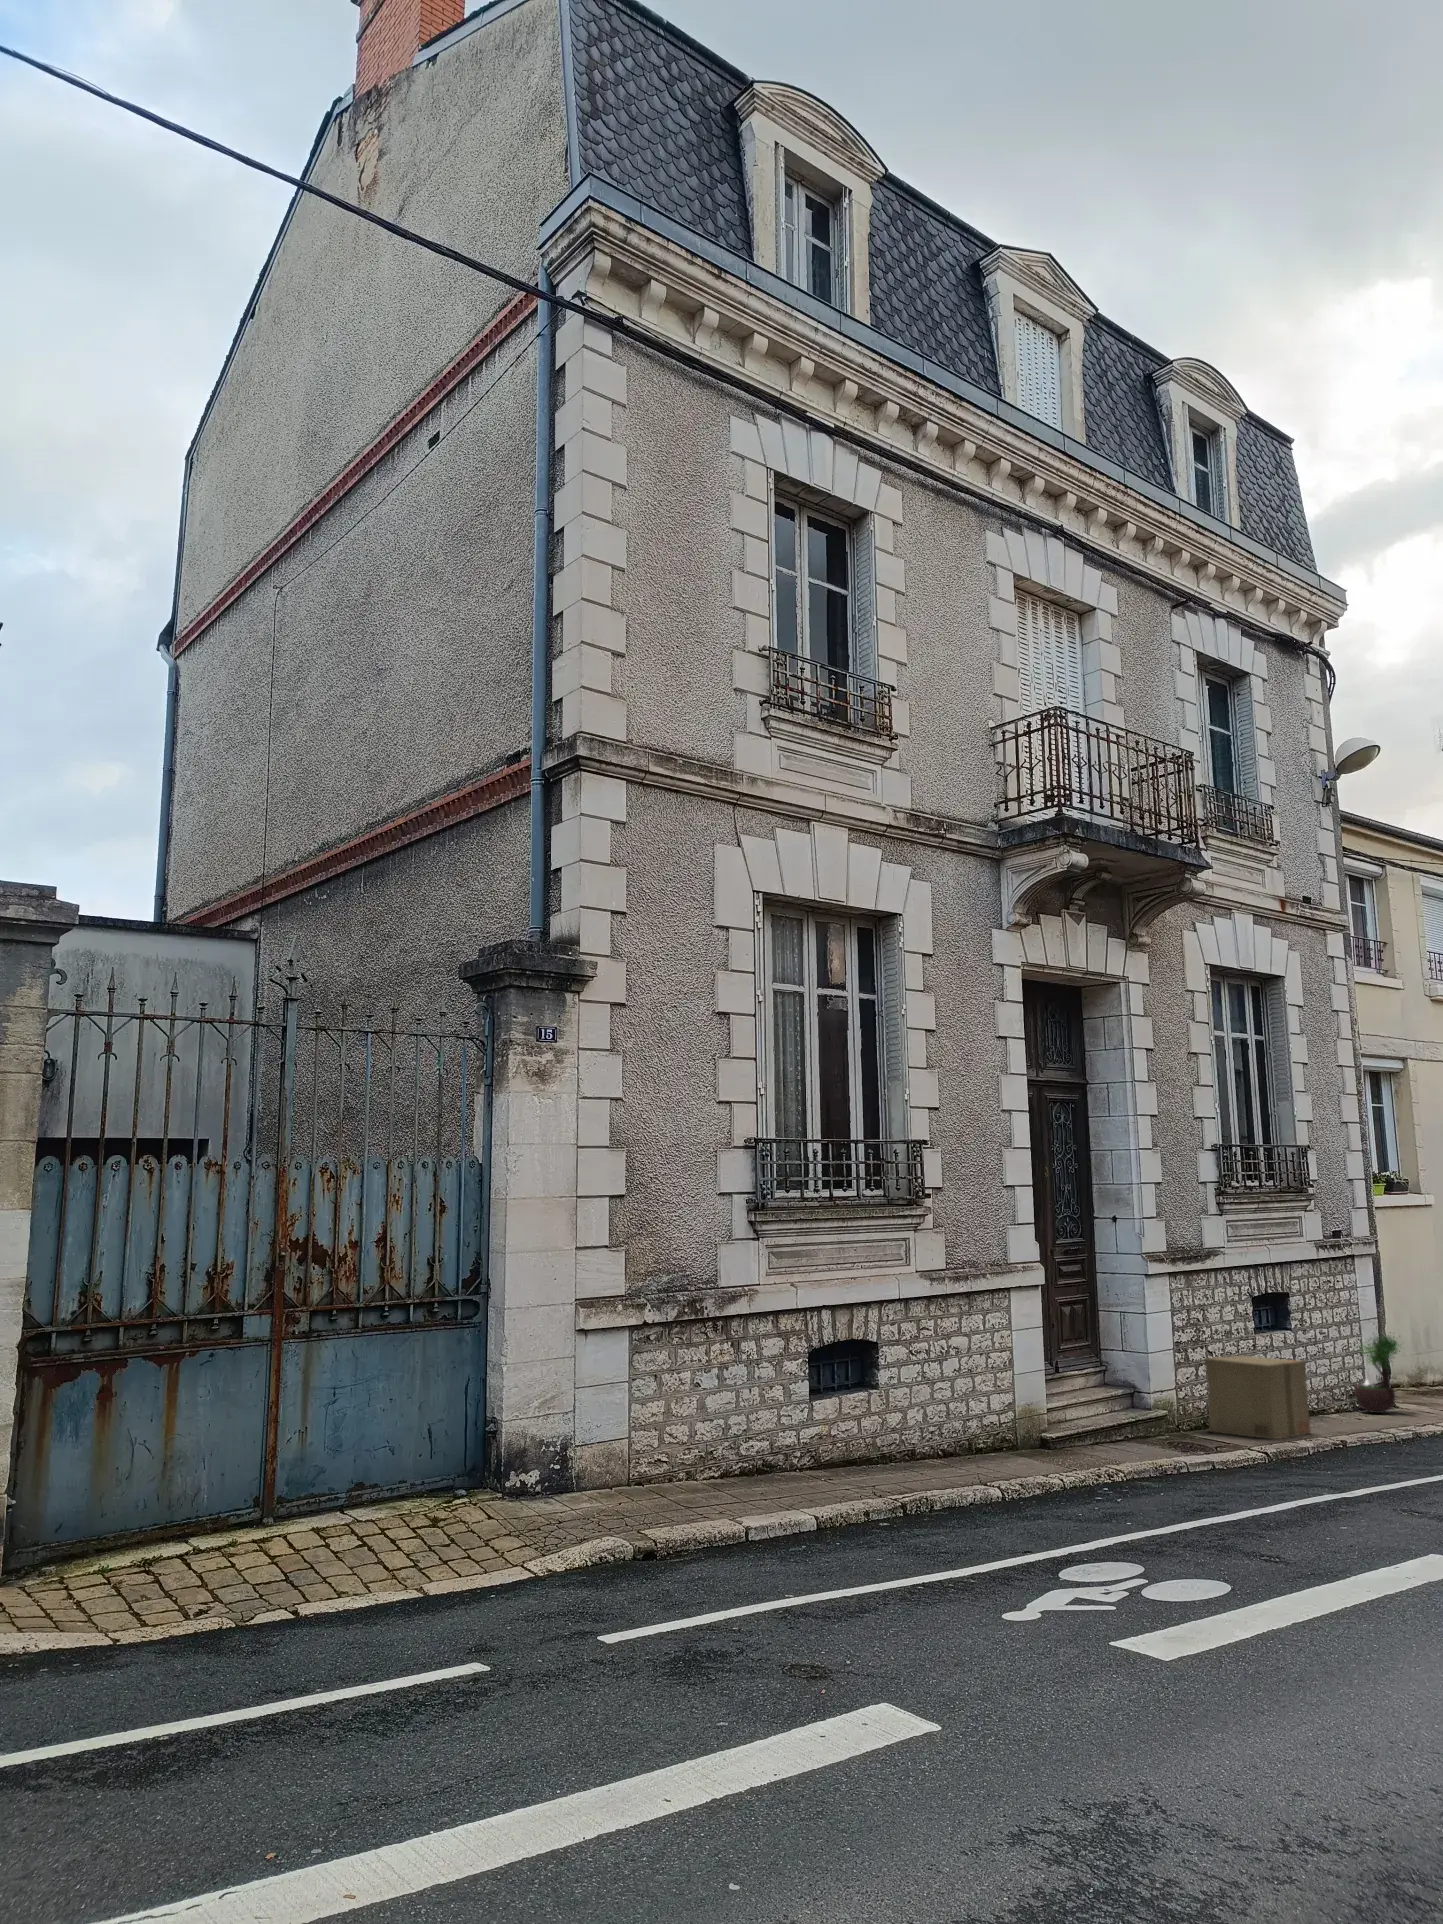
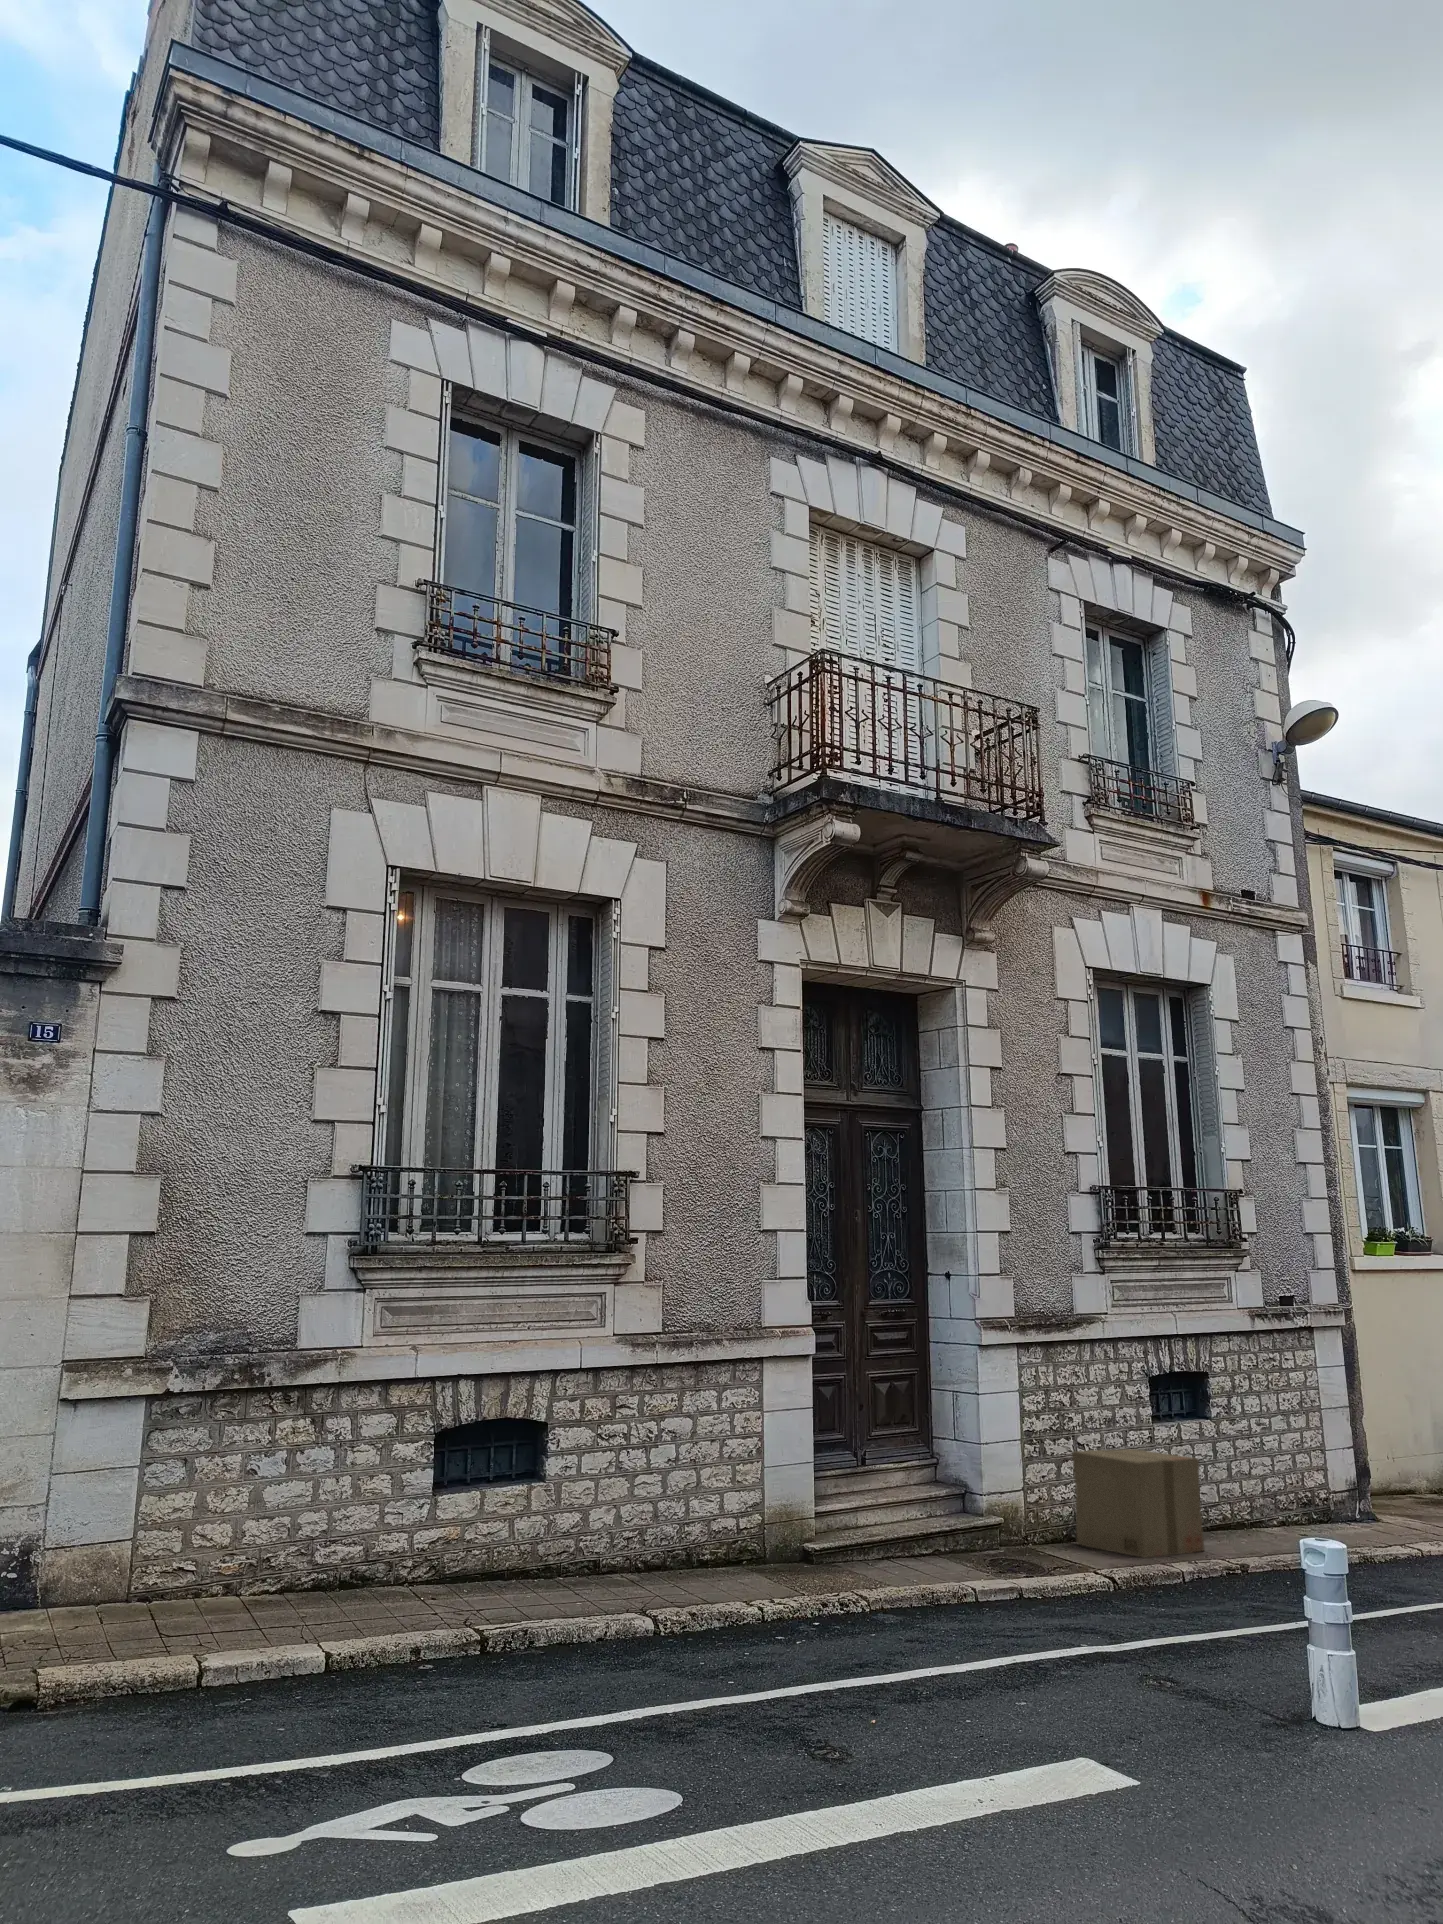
potted tree: present [1355,1332,1402,1413] -> none [1307,1417,1367,1525]

